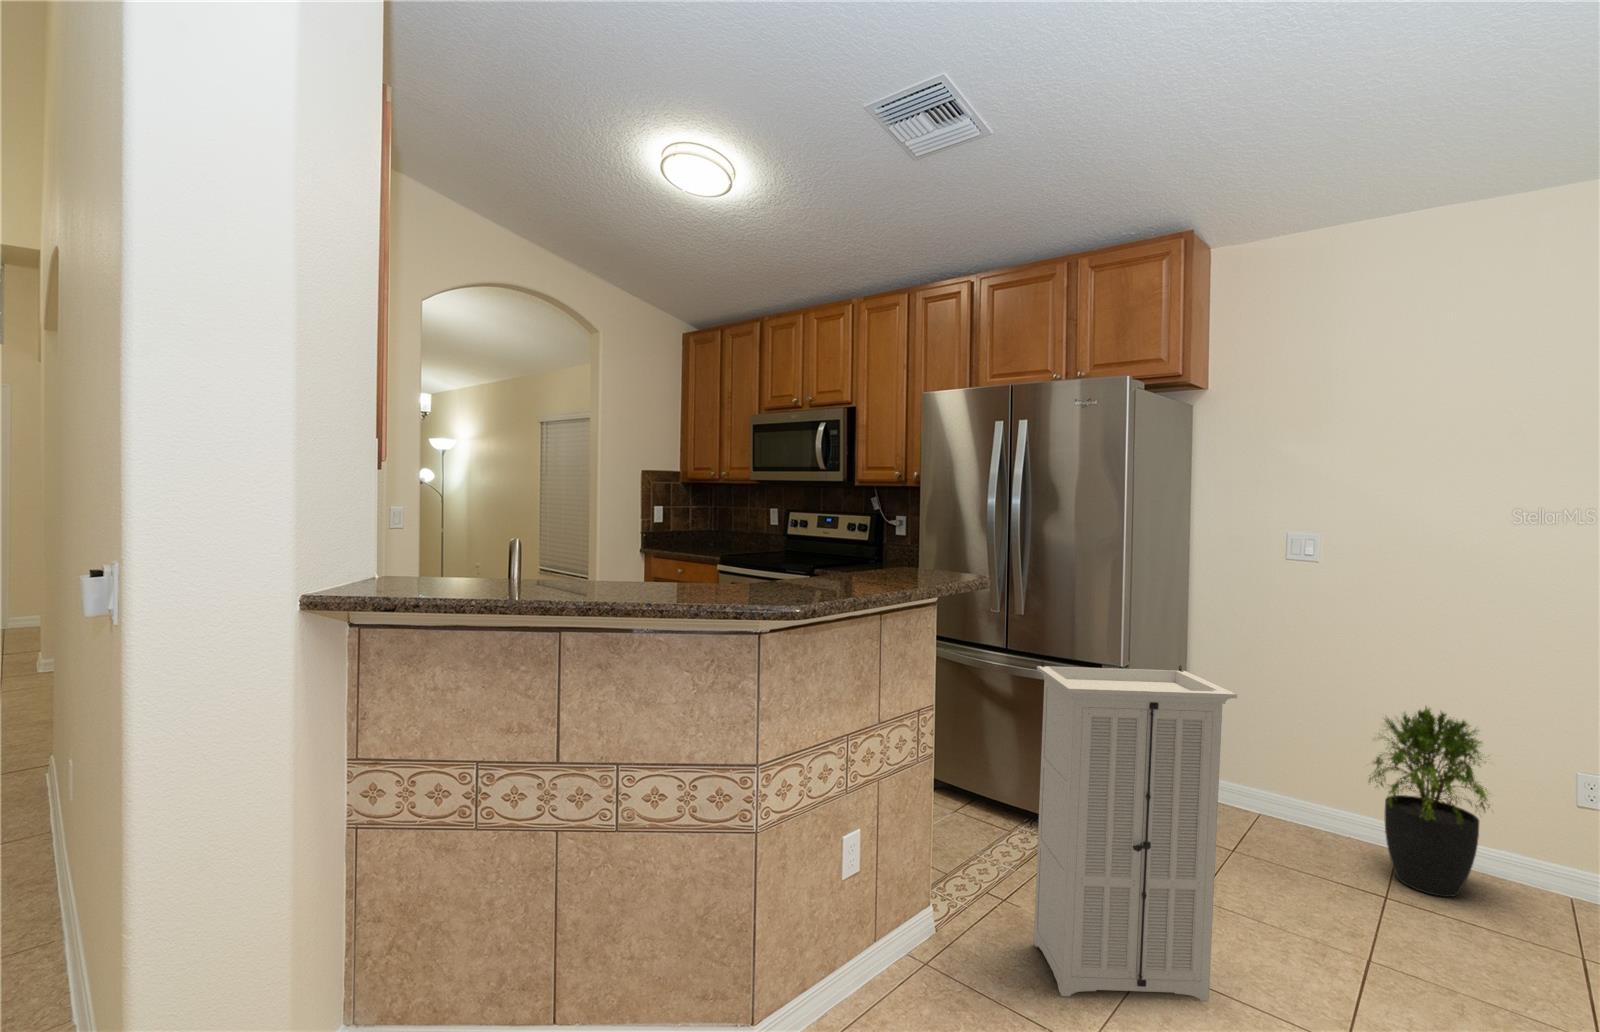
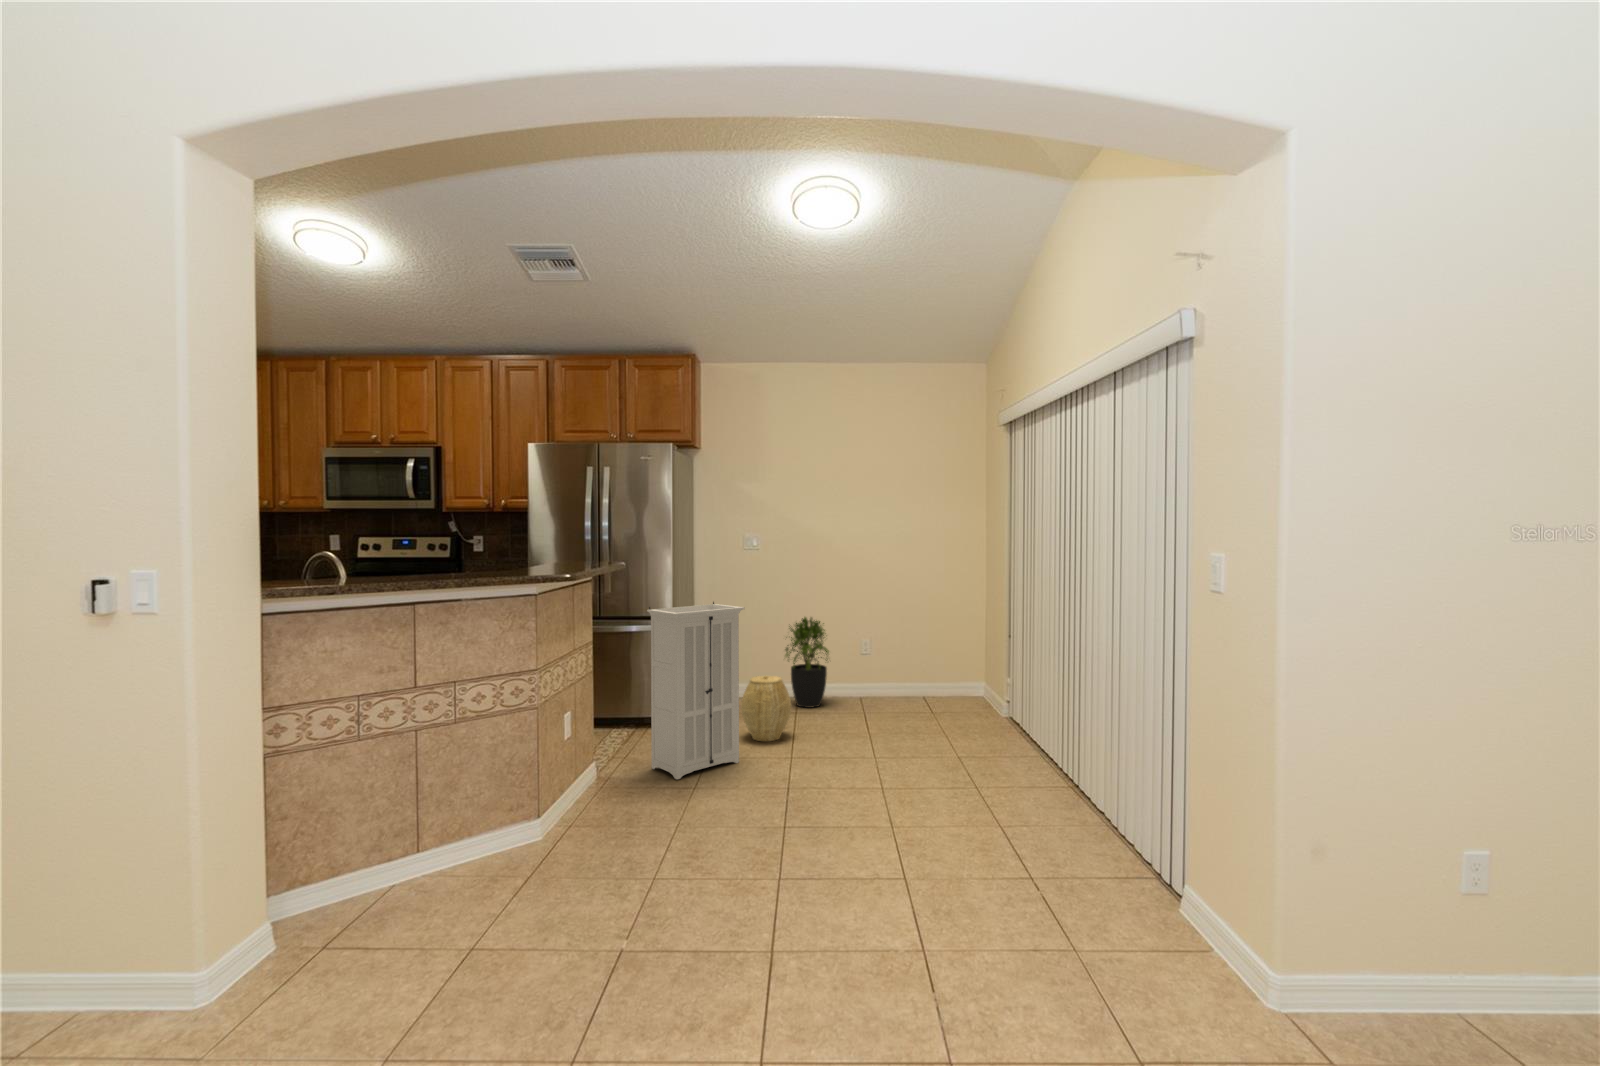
woven basket: none [1241,819,1362,965] -> present [741,676,791,741]

